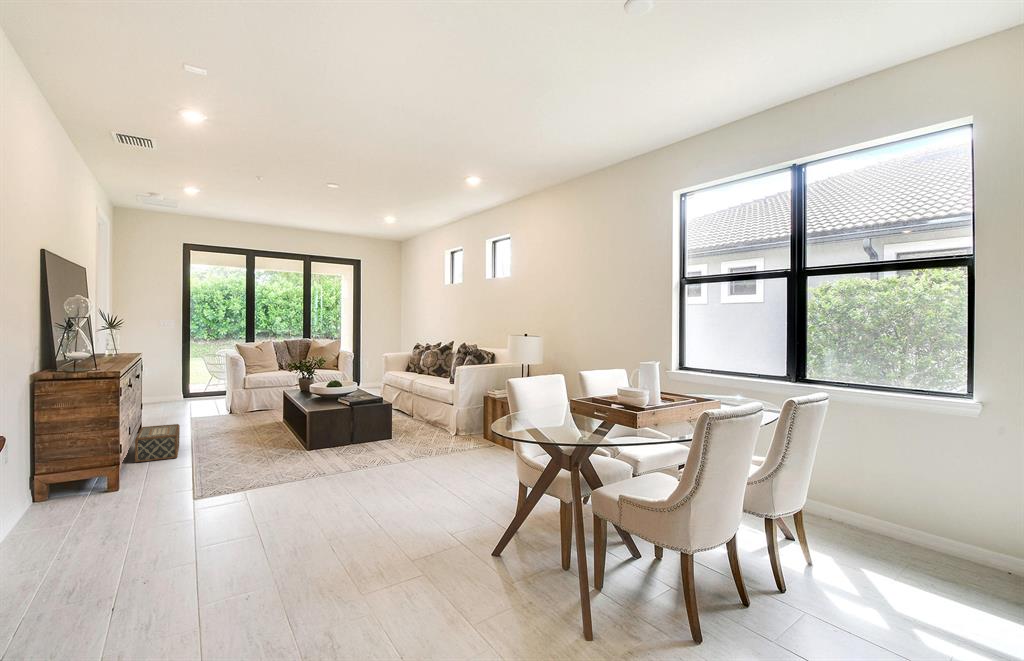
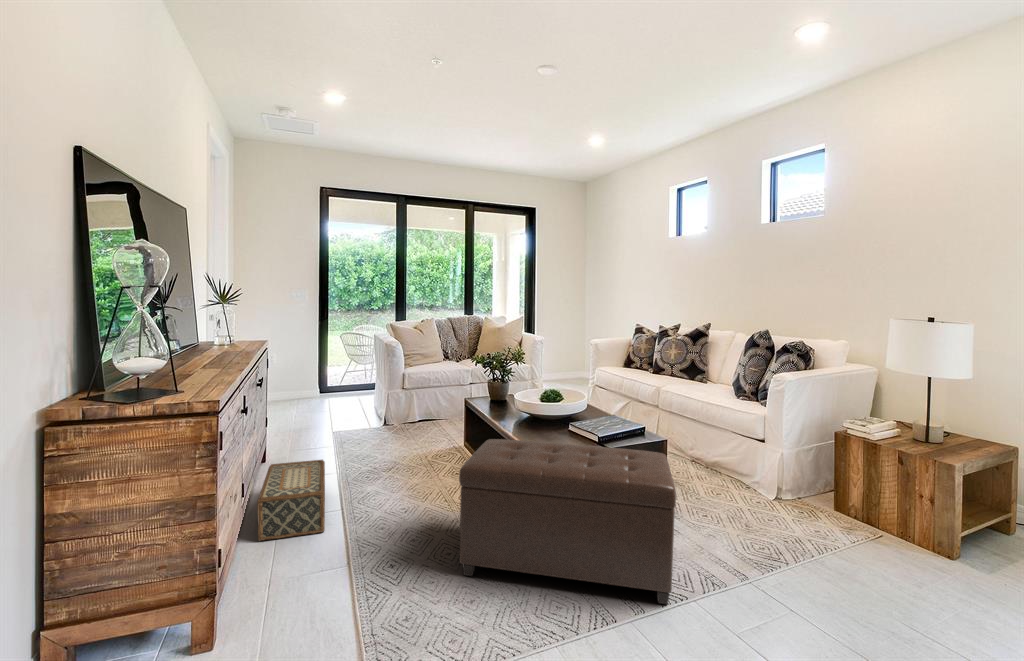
ottoman: none [253,402,371,467] -> present [459,439,676,604]

